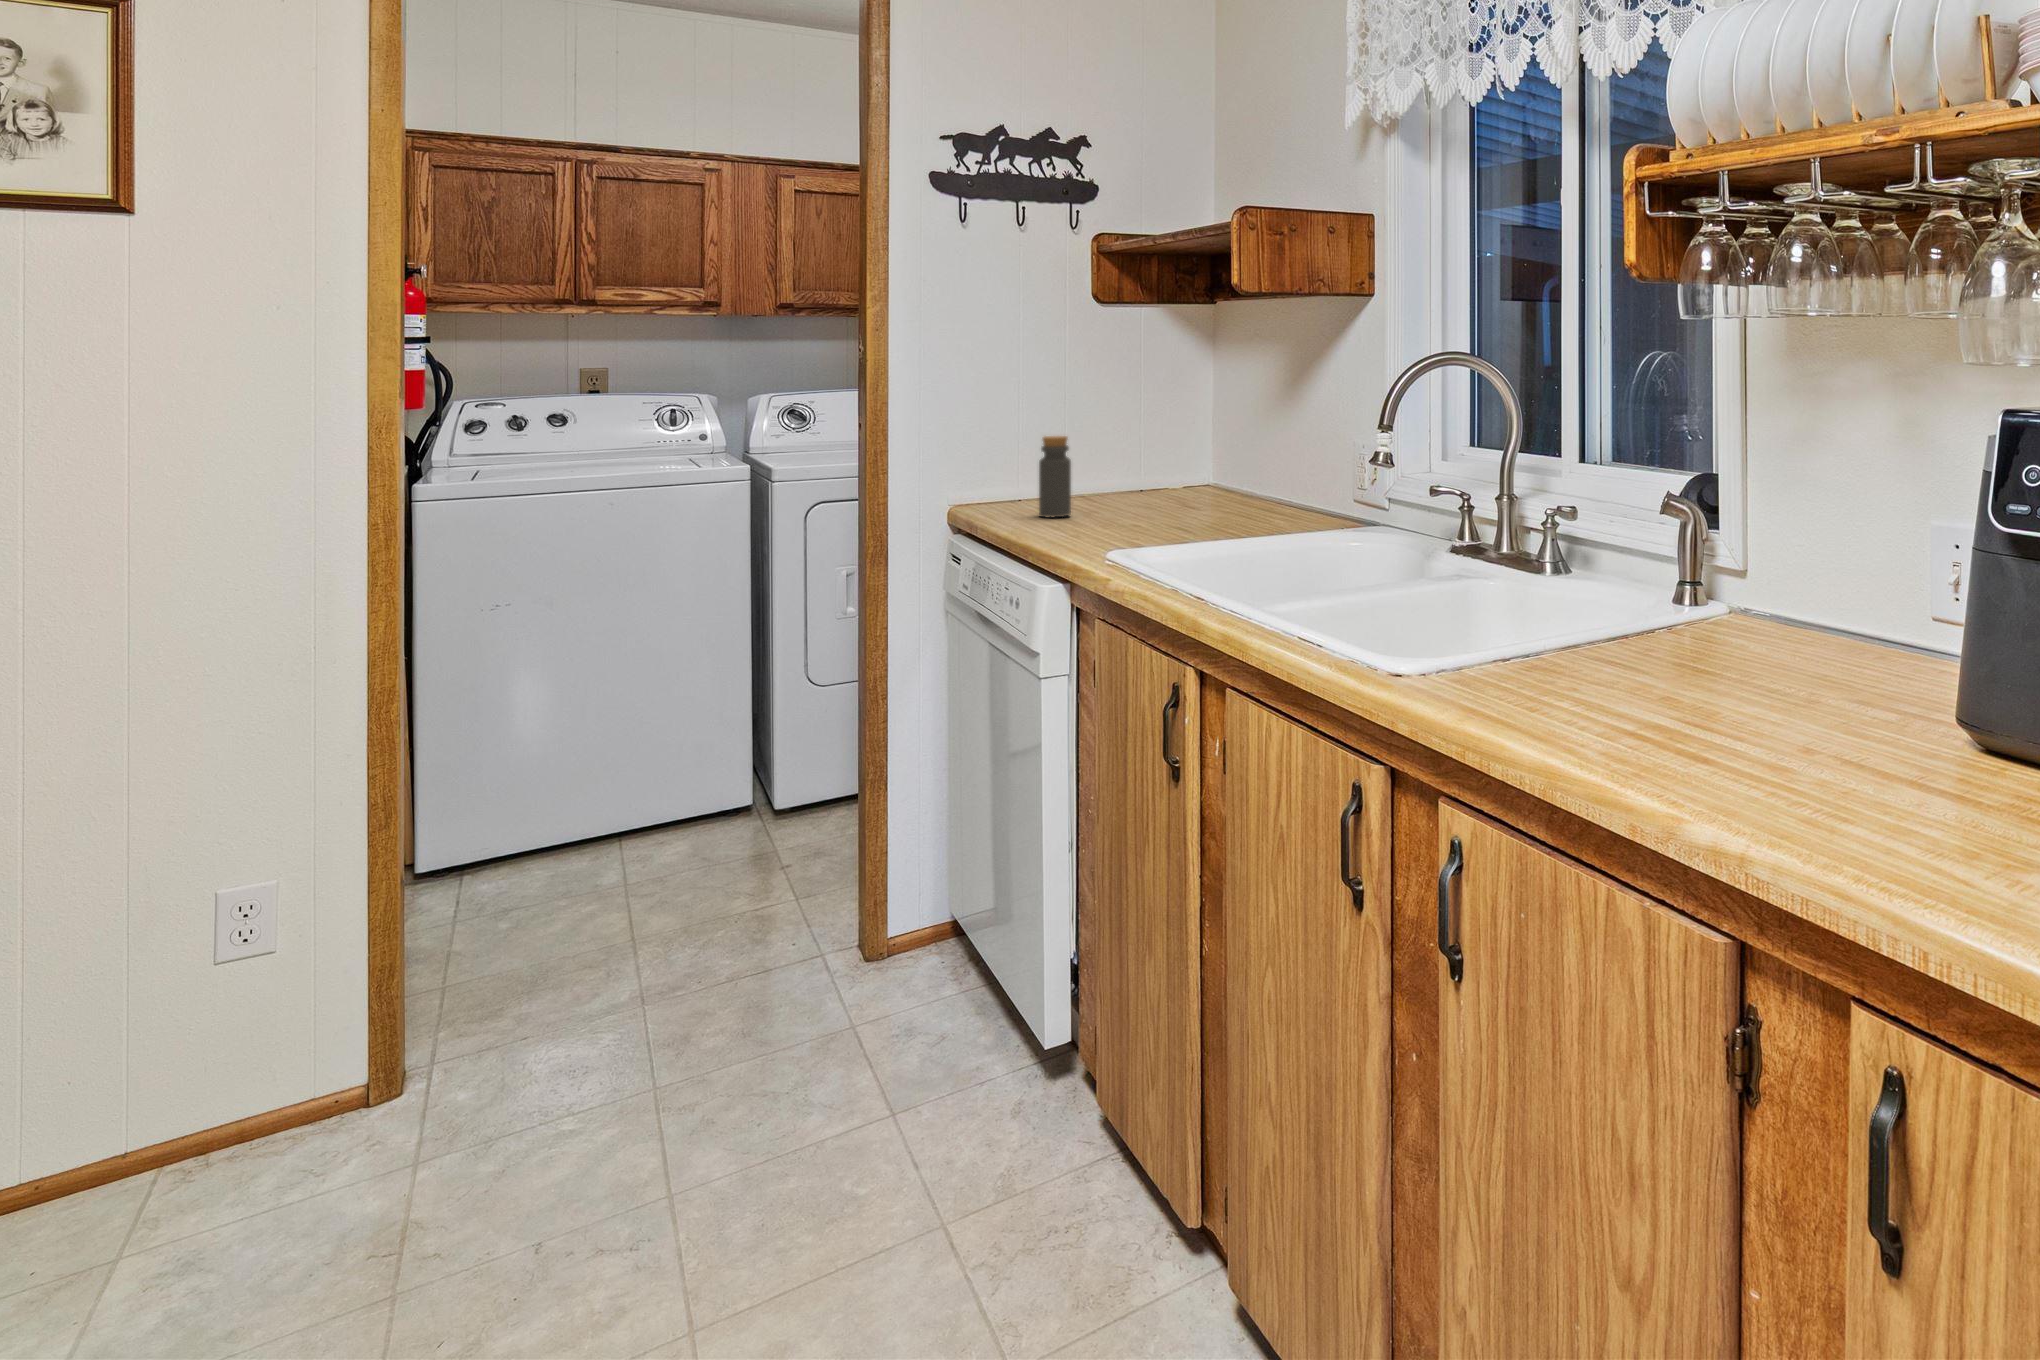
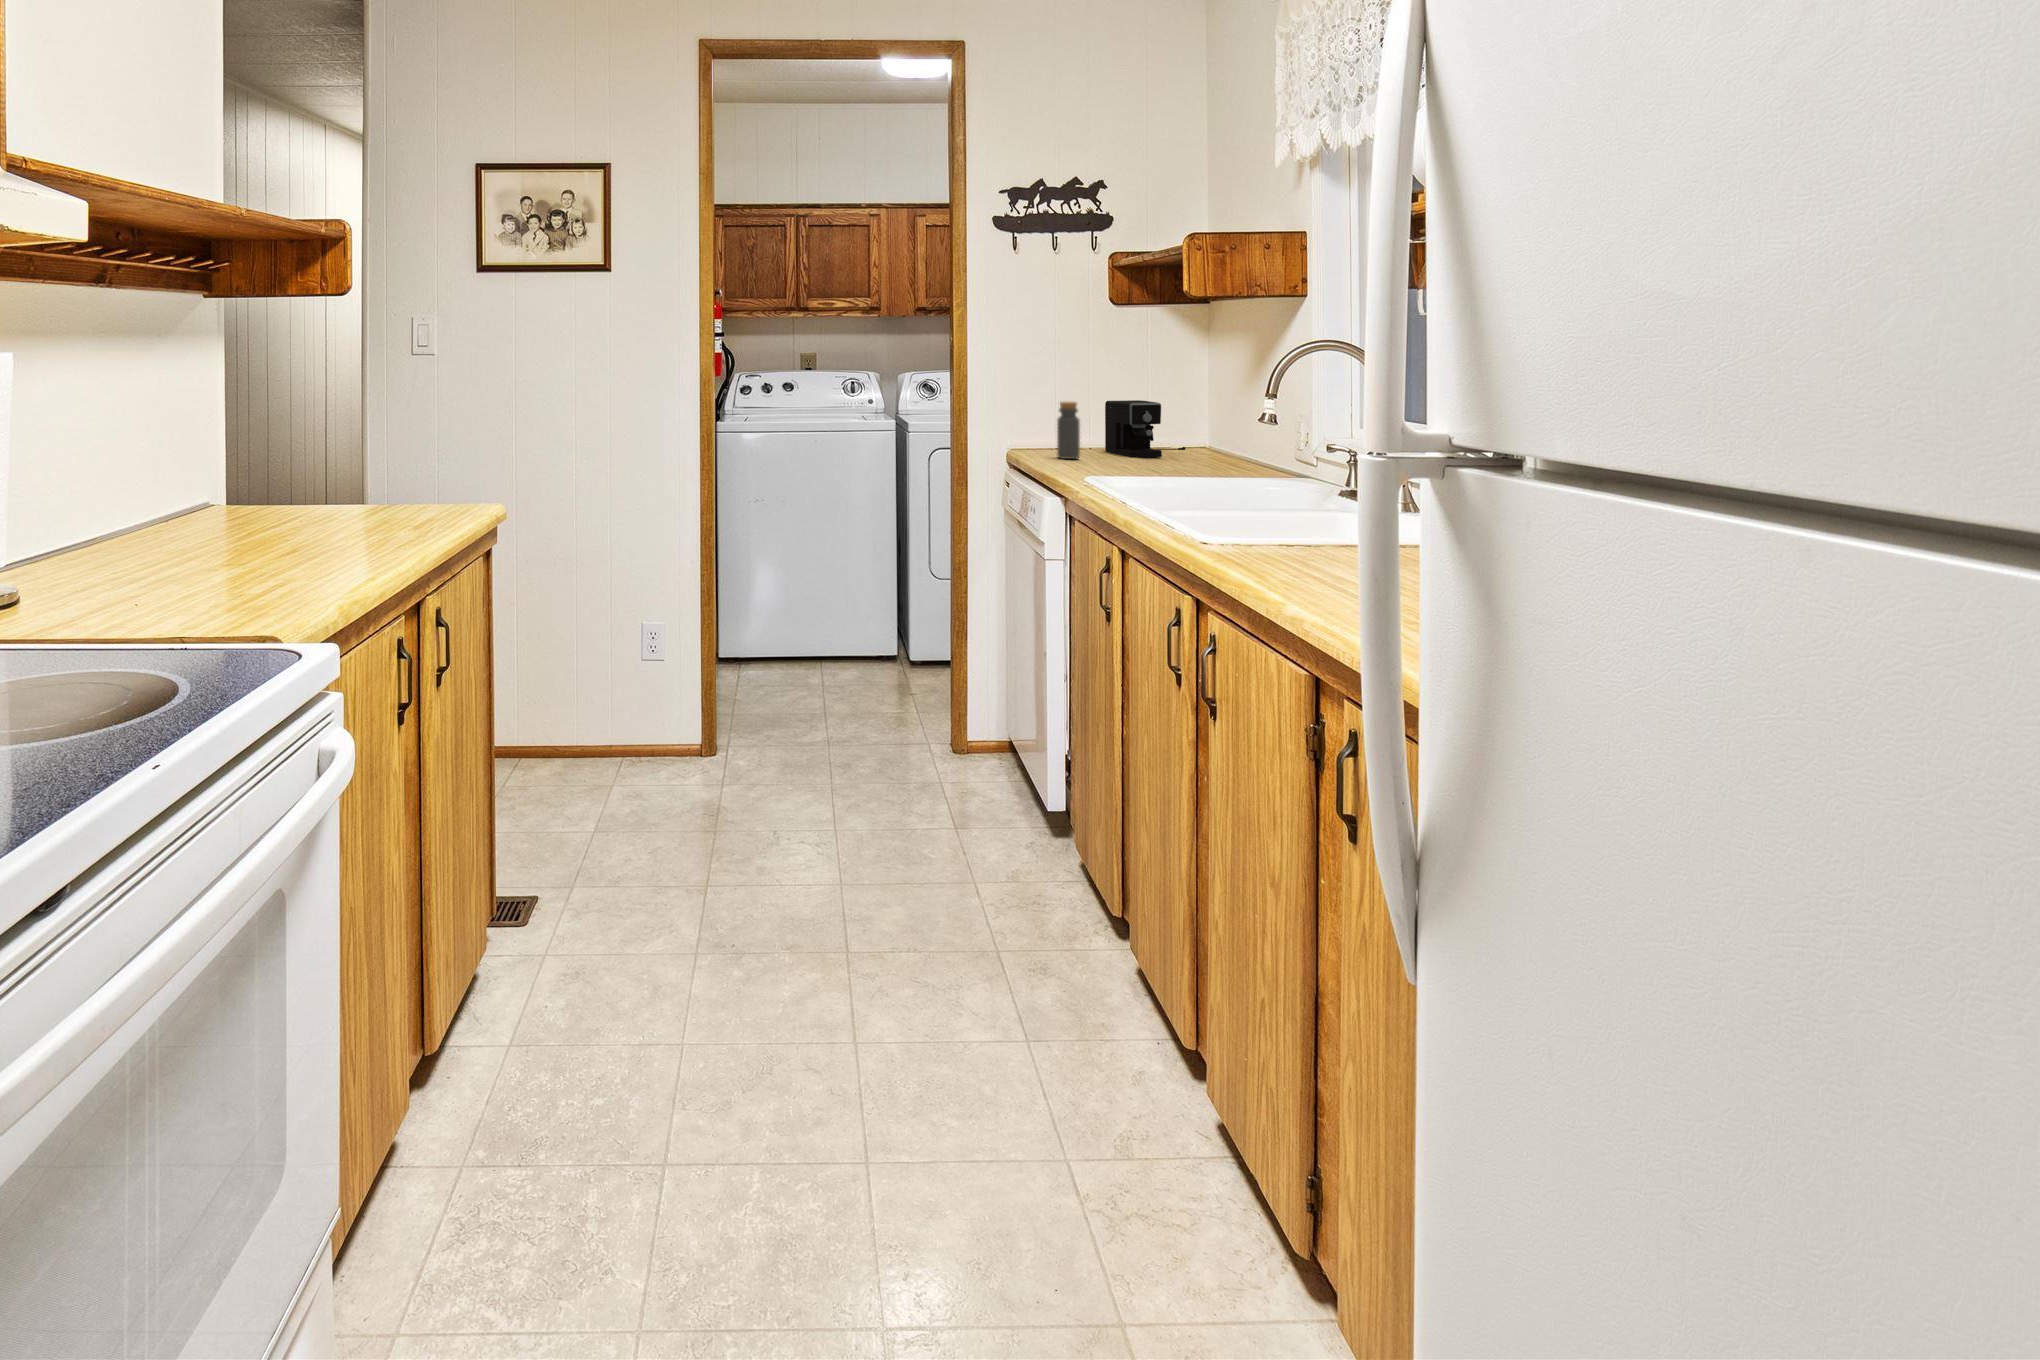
coffee maker: none [1091,428,1187,506] -> present [1105,400,1185,458]

